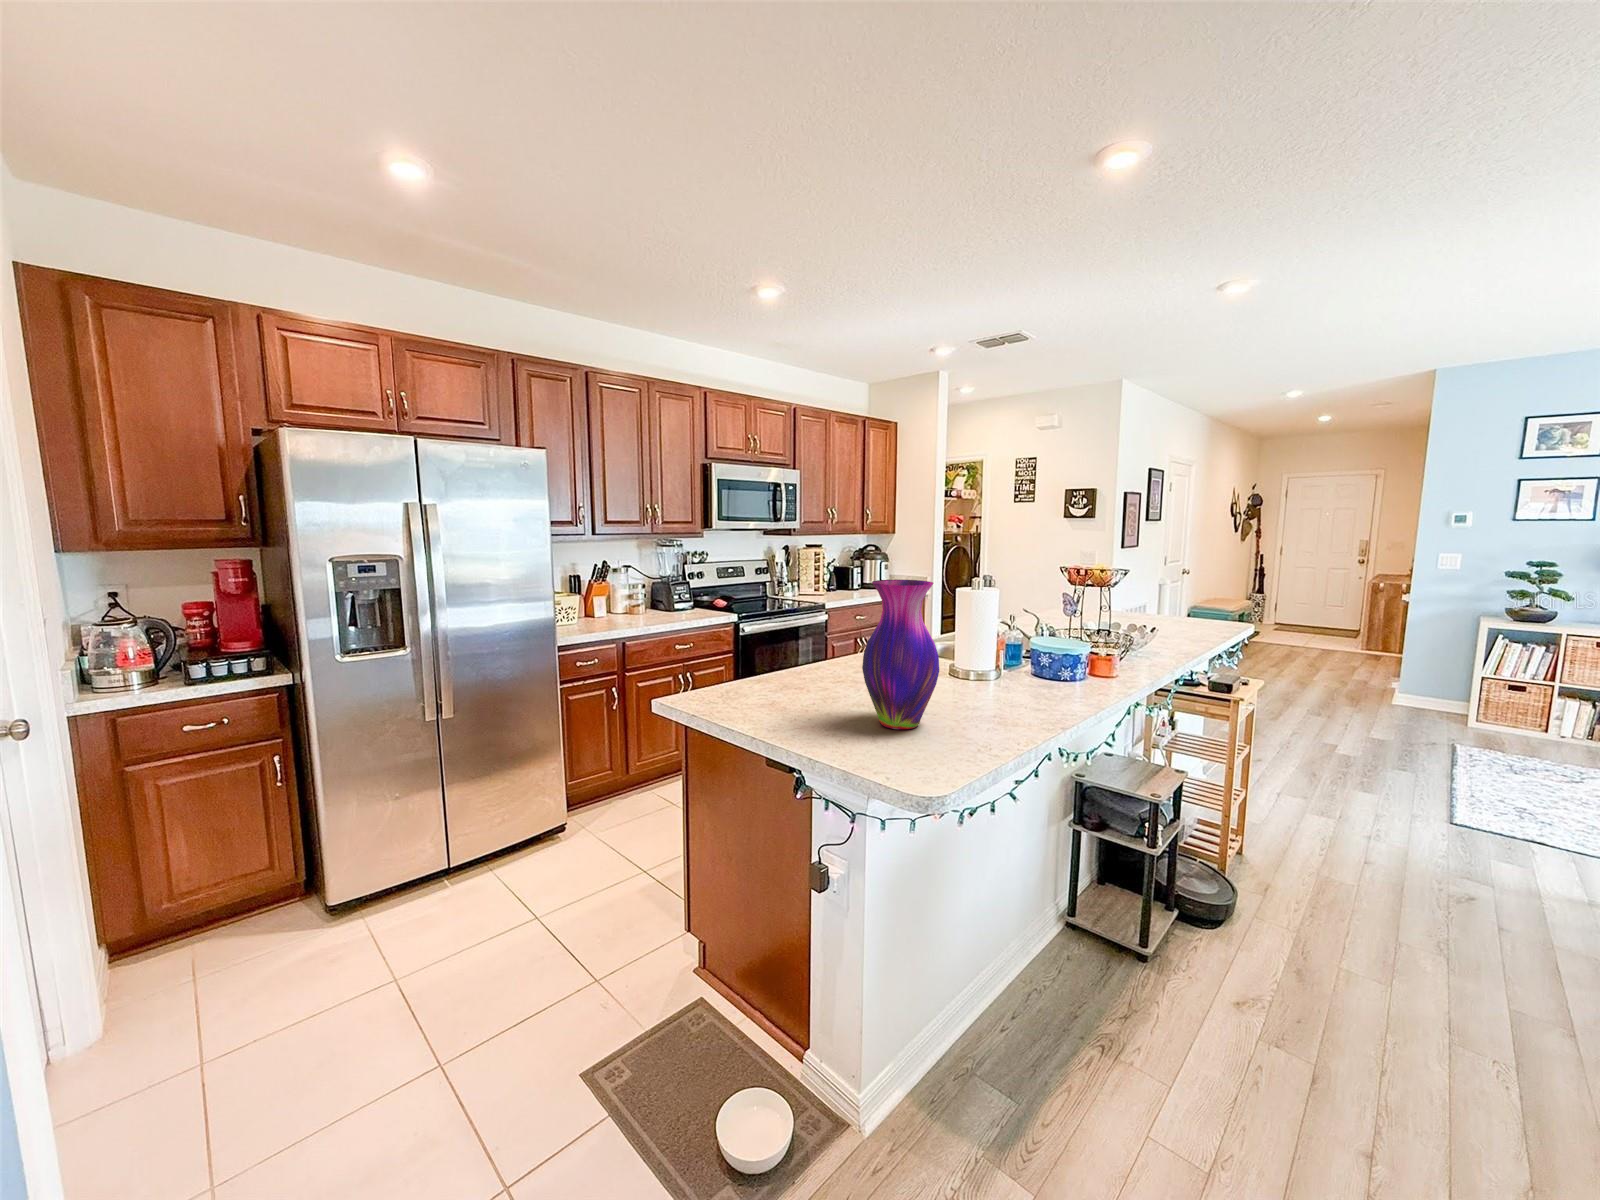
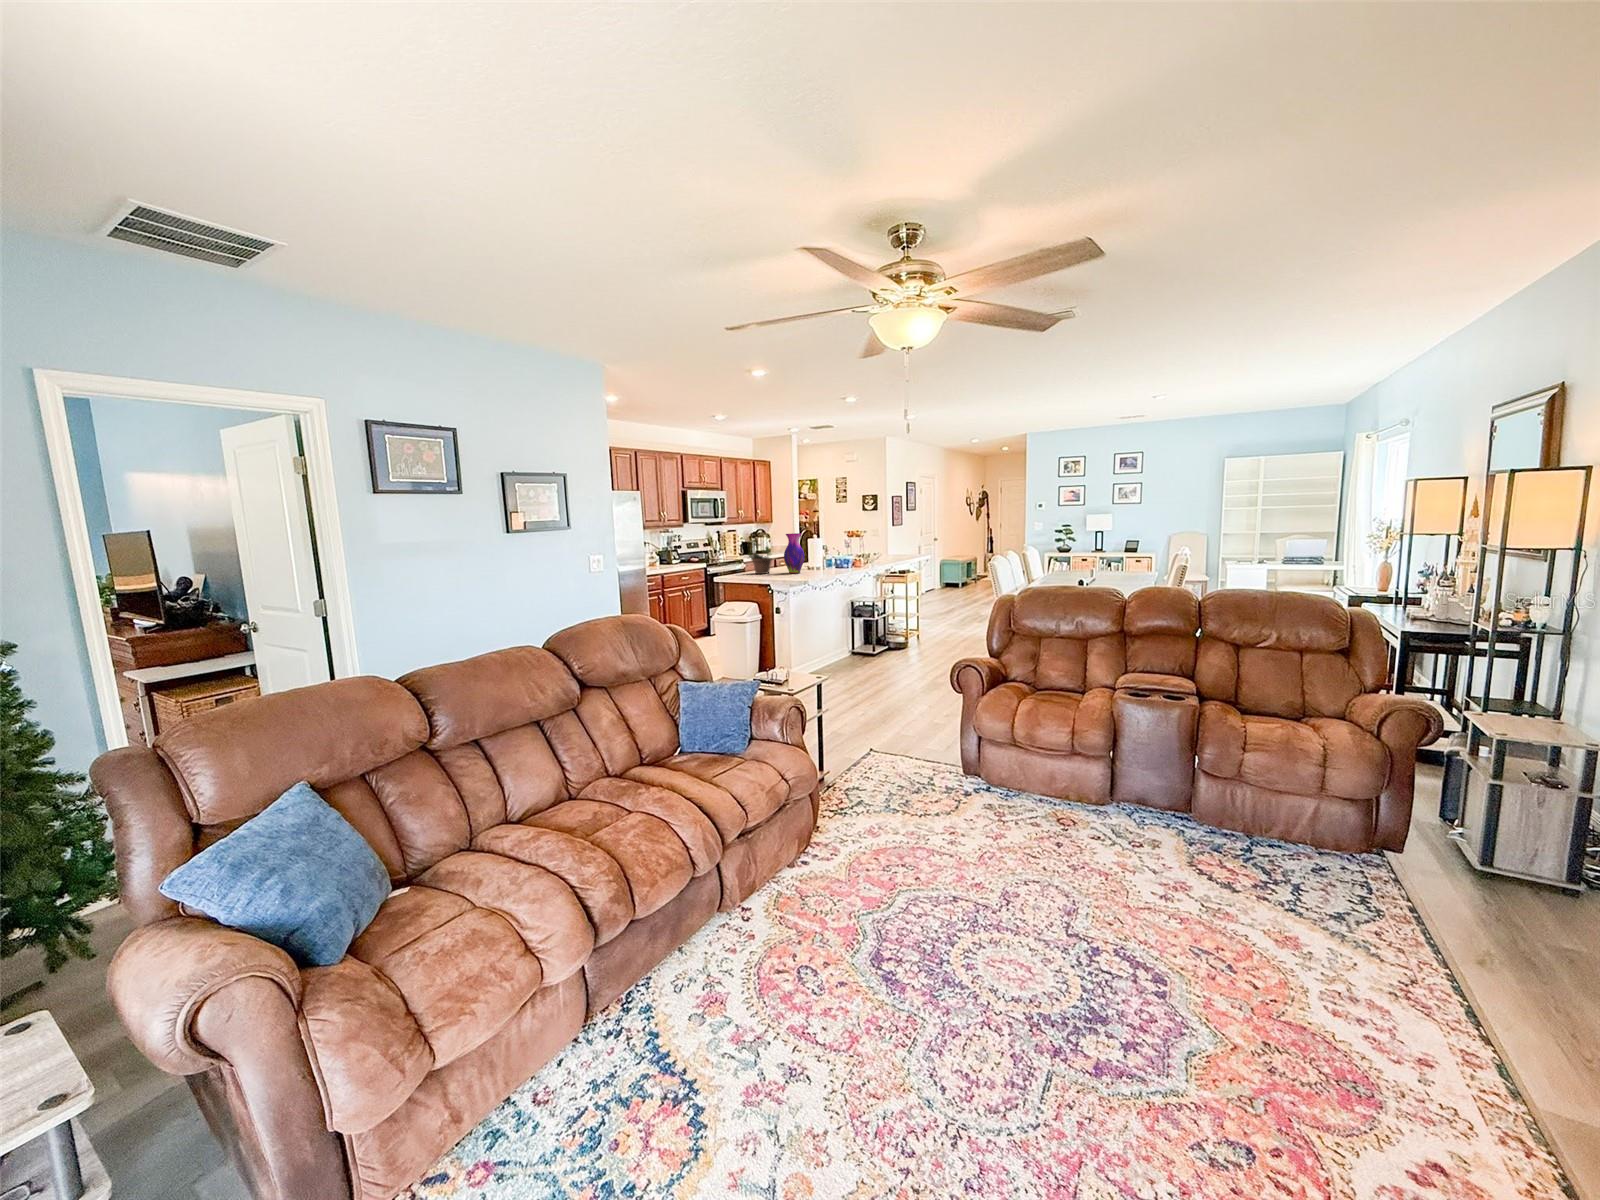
potted plant: none [747,577,828,711] -> present [748,541,772,574]

